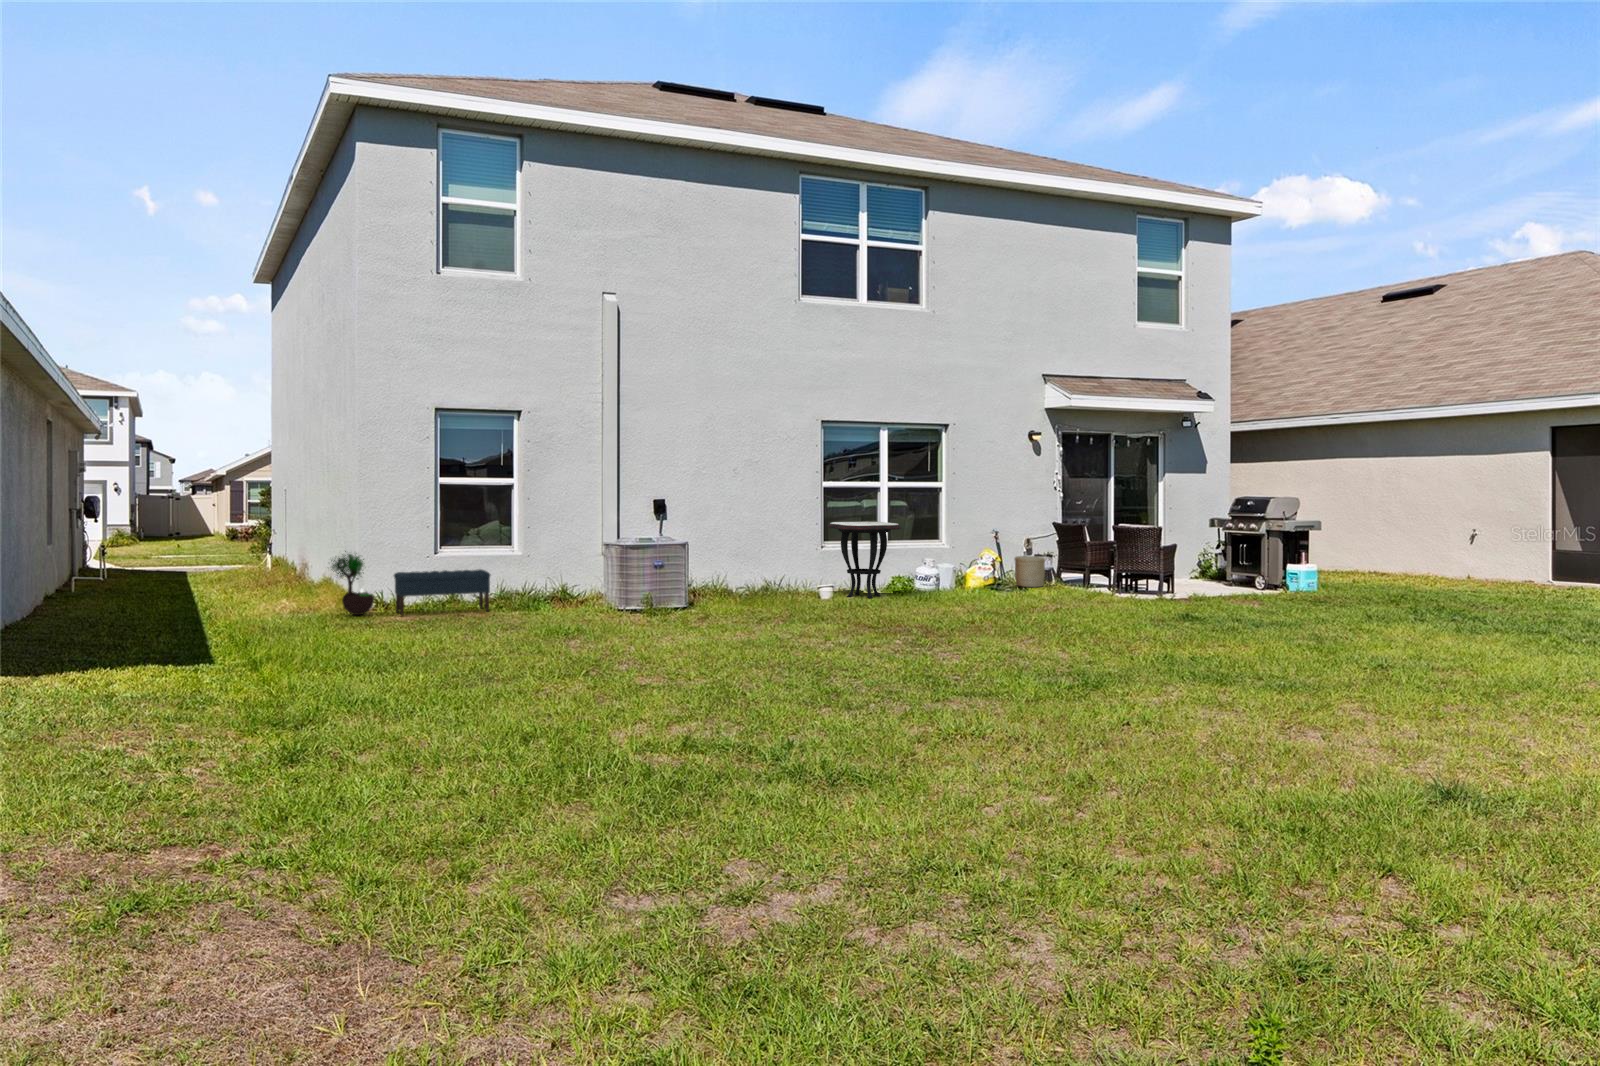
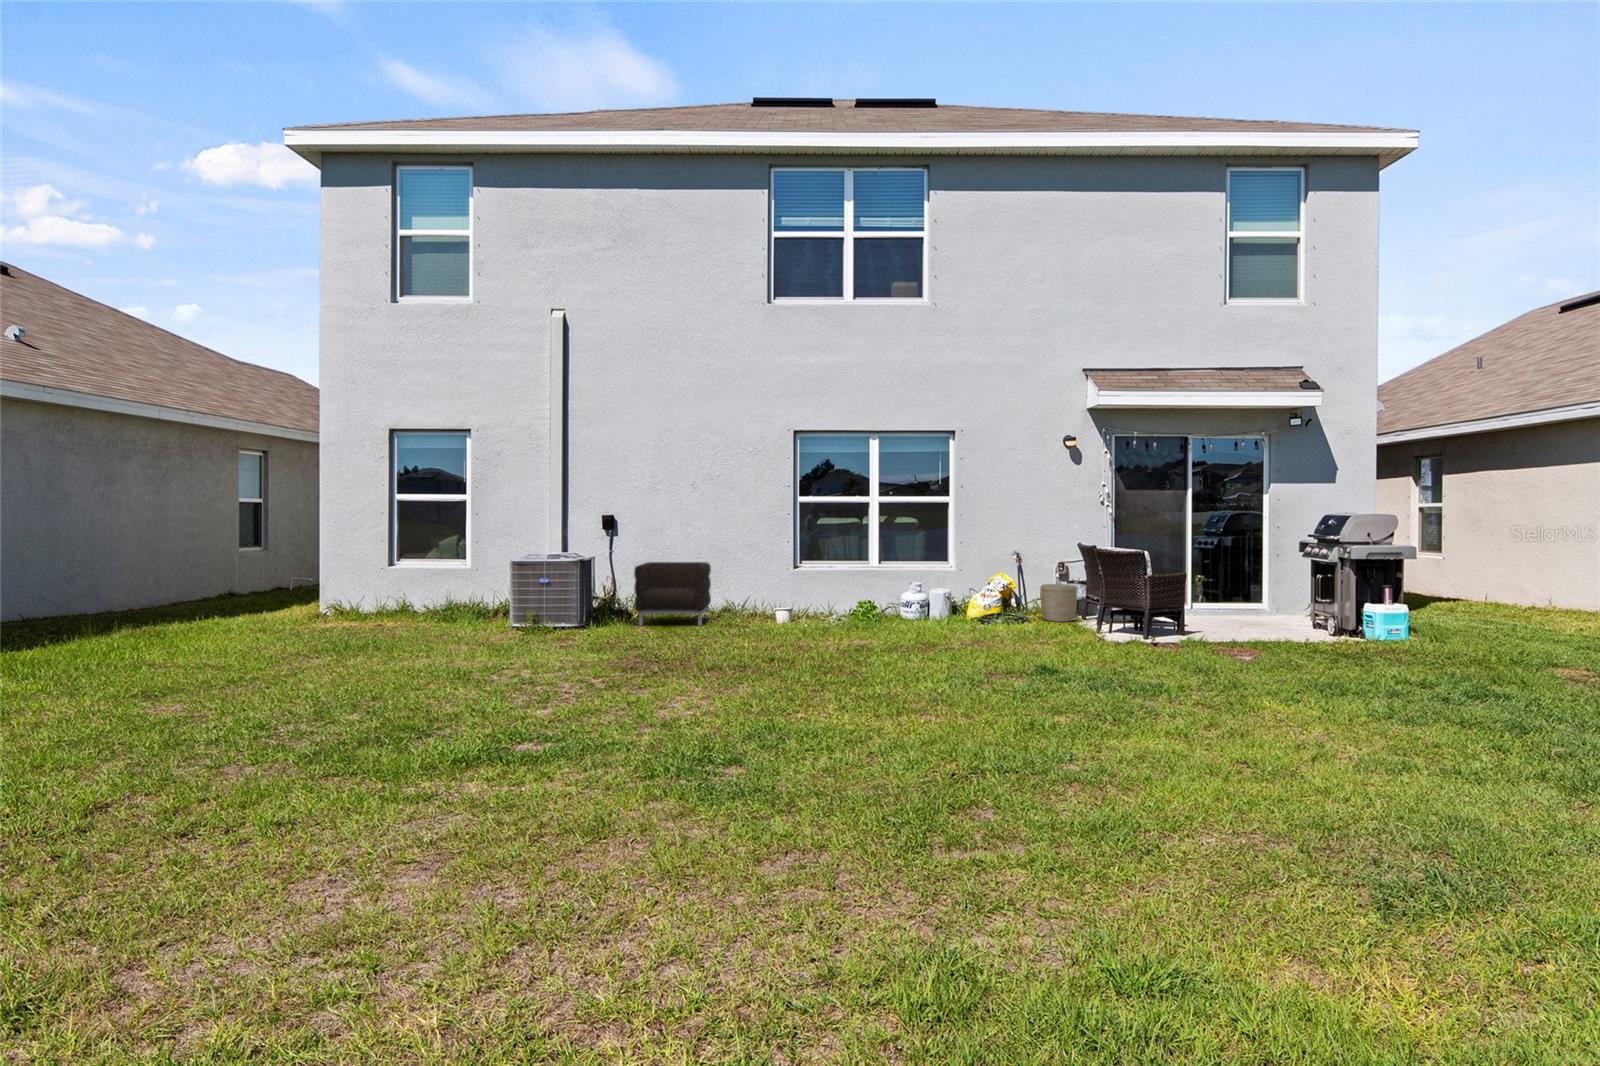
side table: present [828,522,902,598] -> none [787,541,862,626]
armchair: none [694,544,772,604] -> present [634,562,711,626]
potted tree: present [331,551,374,615] -> none [282,557,327,621]
bench: present [394,569,490,616] -> none [334,582,432,624]

